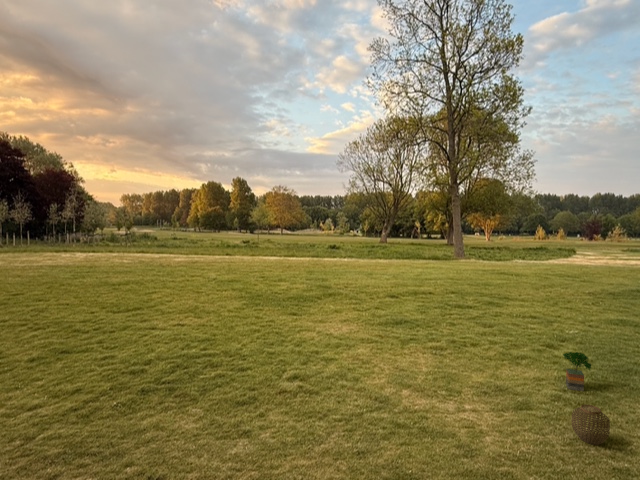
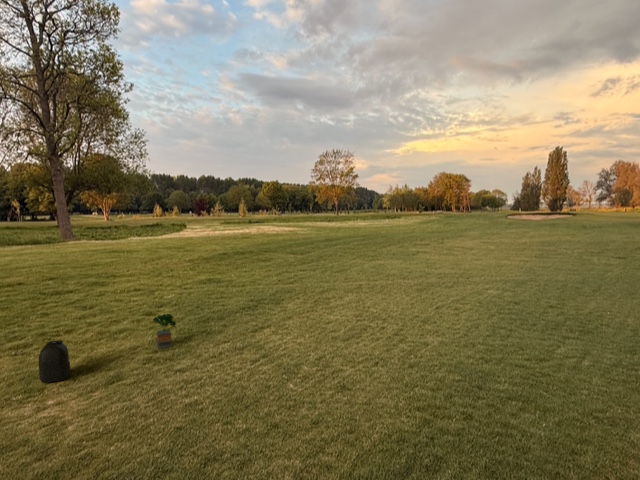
backpack: none [457,351,482,389] -> present [39,340,70,383]
woven basket: present [572,404,610,445] -> none [154,358,184,392]

